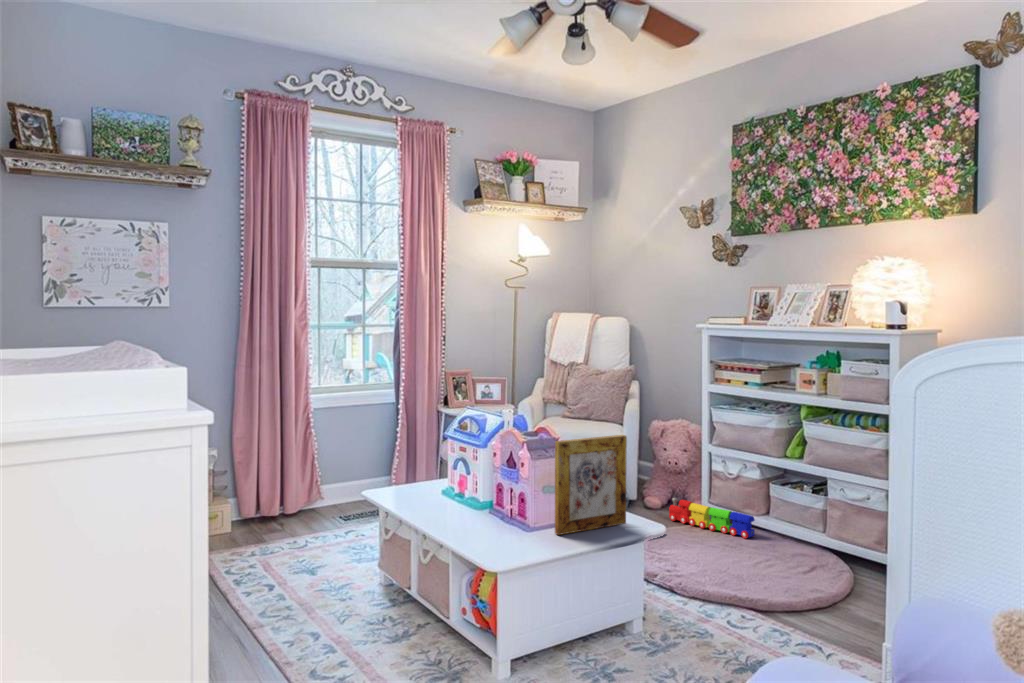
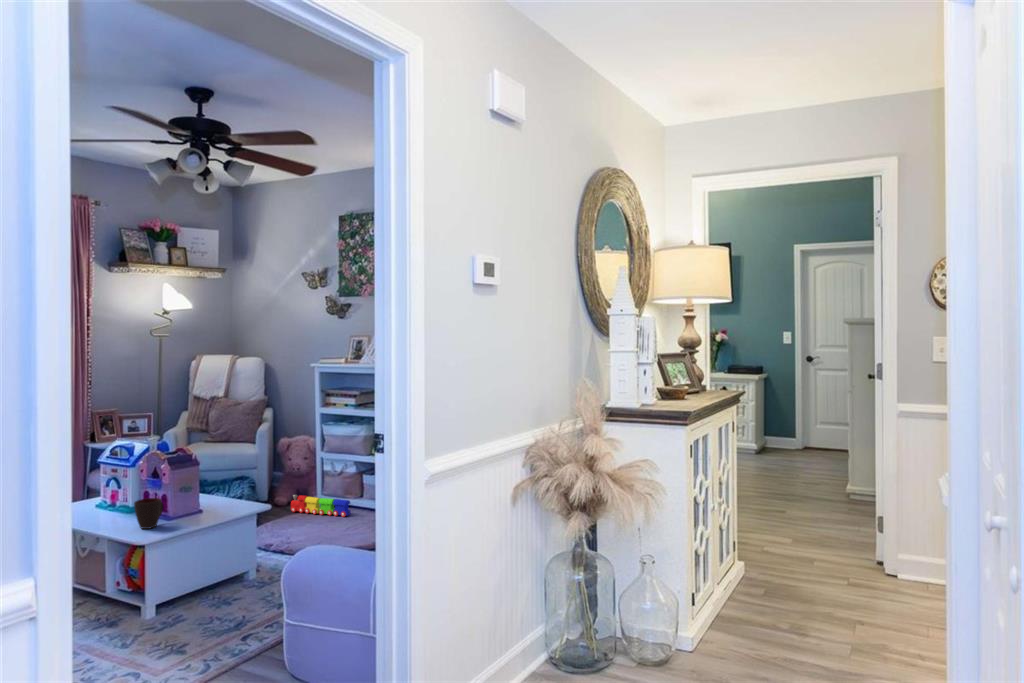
picture frame: present [555,435,627,535] -> none [188,448,243,520]
cup: none [485,497,522,542] -> present [134,498,163,529]

